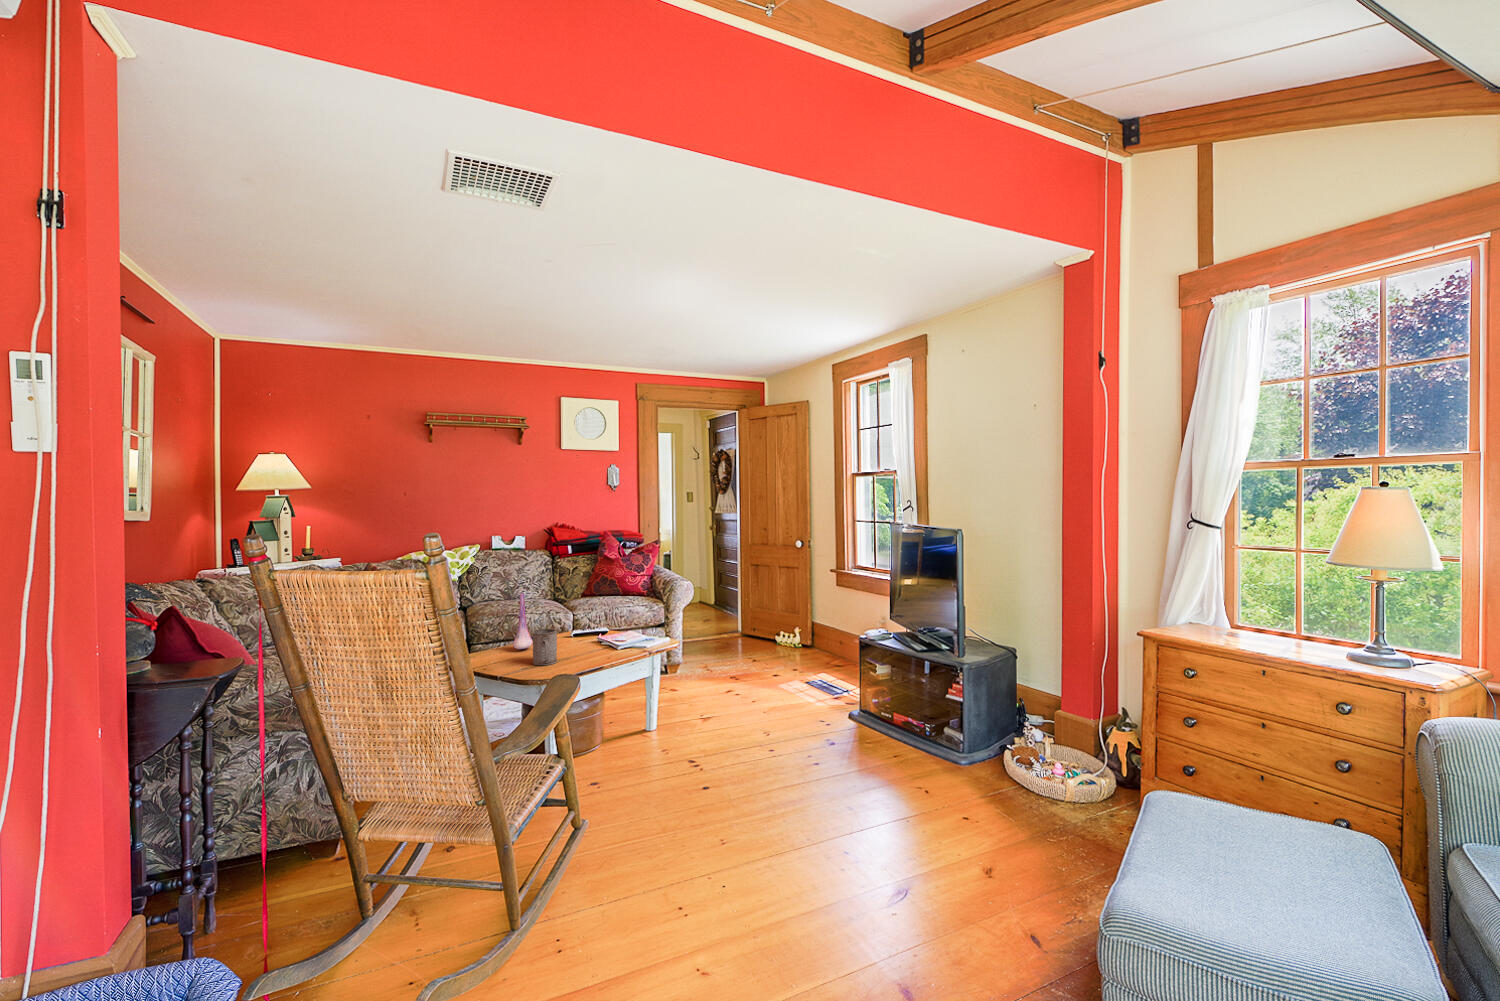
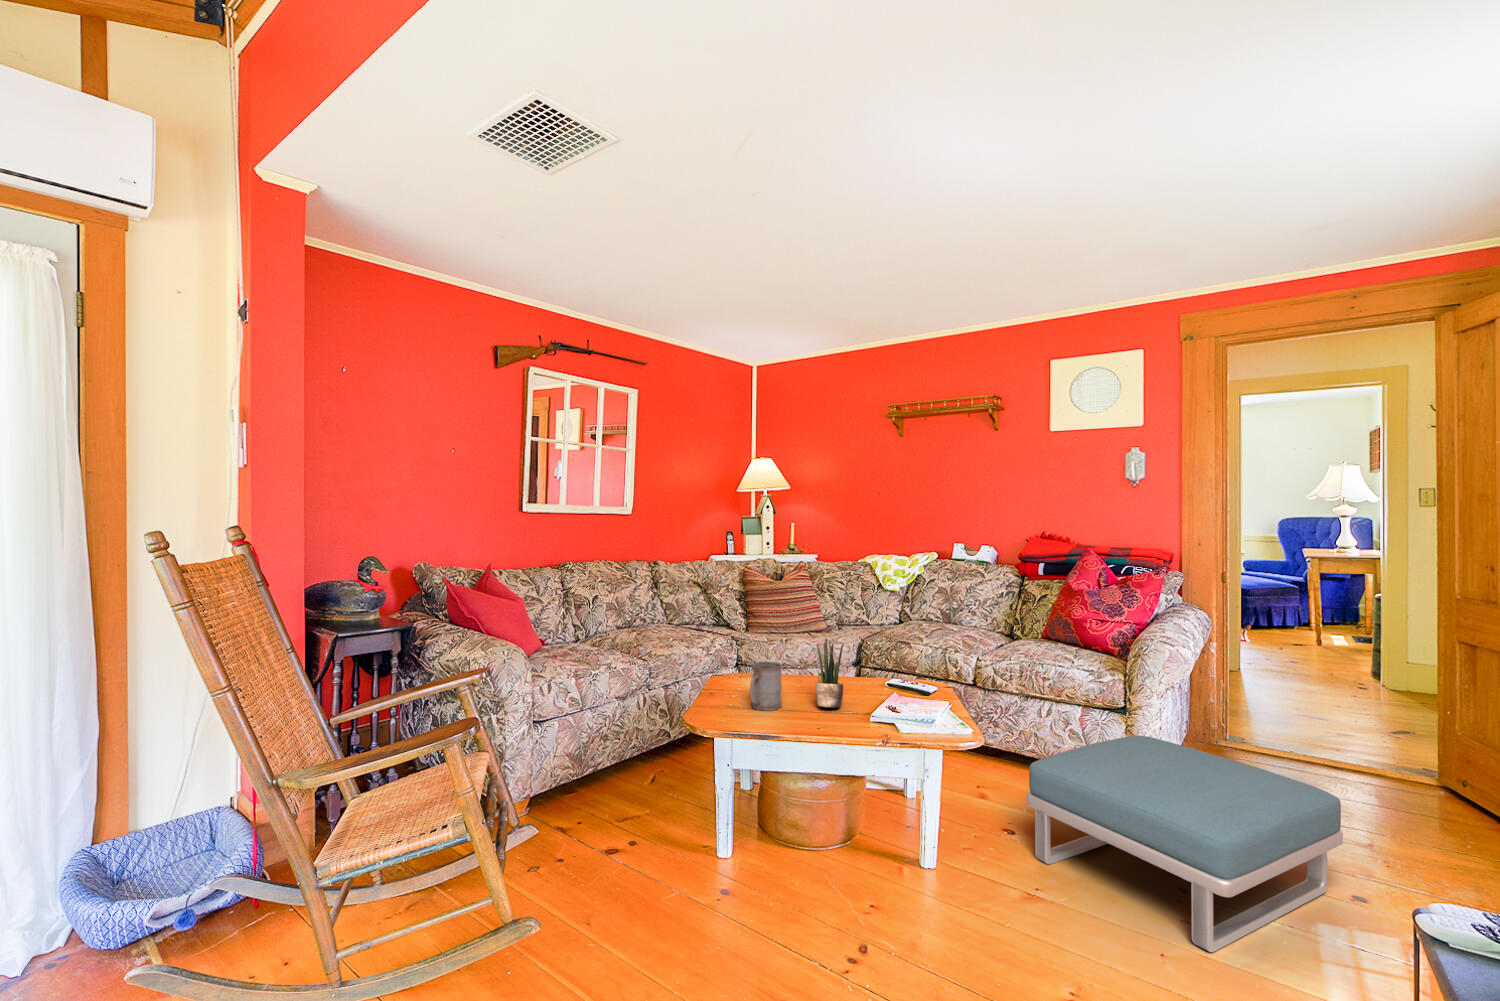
vase: present [513,593,533,649] -> none [781,611,809,684]
potted plant: none [572,602,594,652] -> present [816,638,843,707]
footstool: none [679,630,789,707] -> present [1027,736,1343,952]

